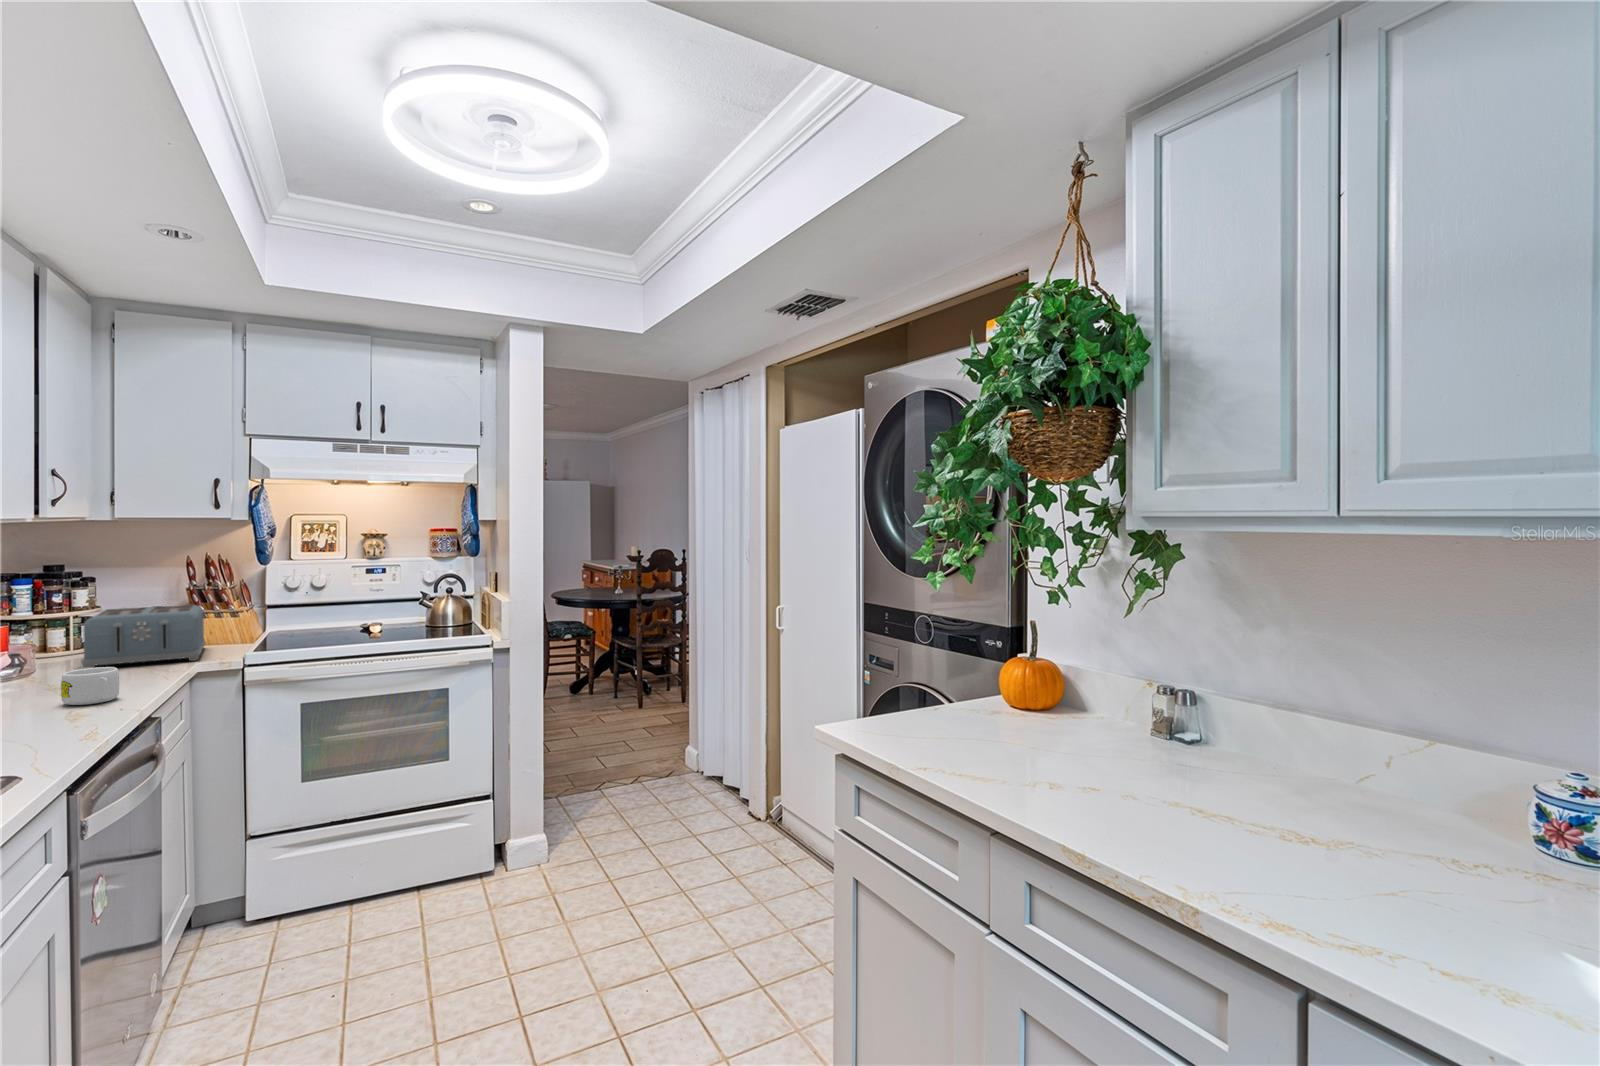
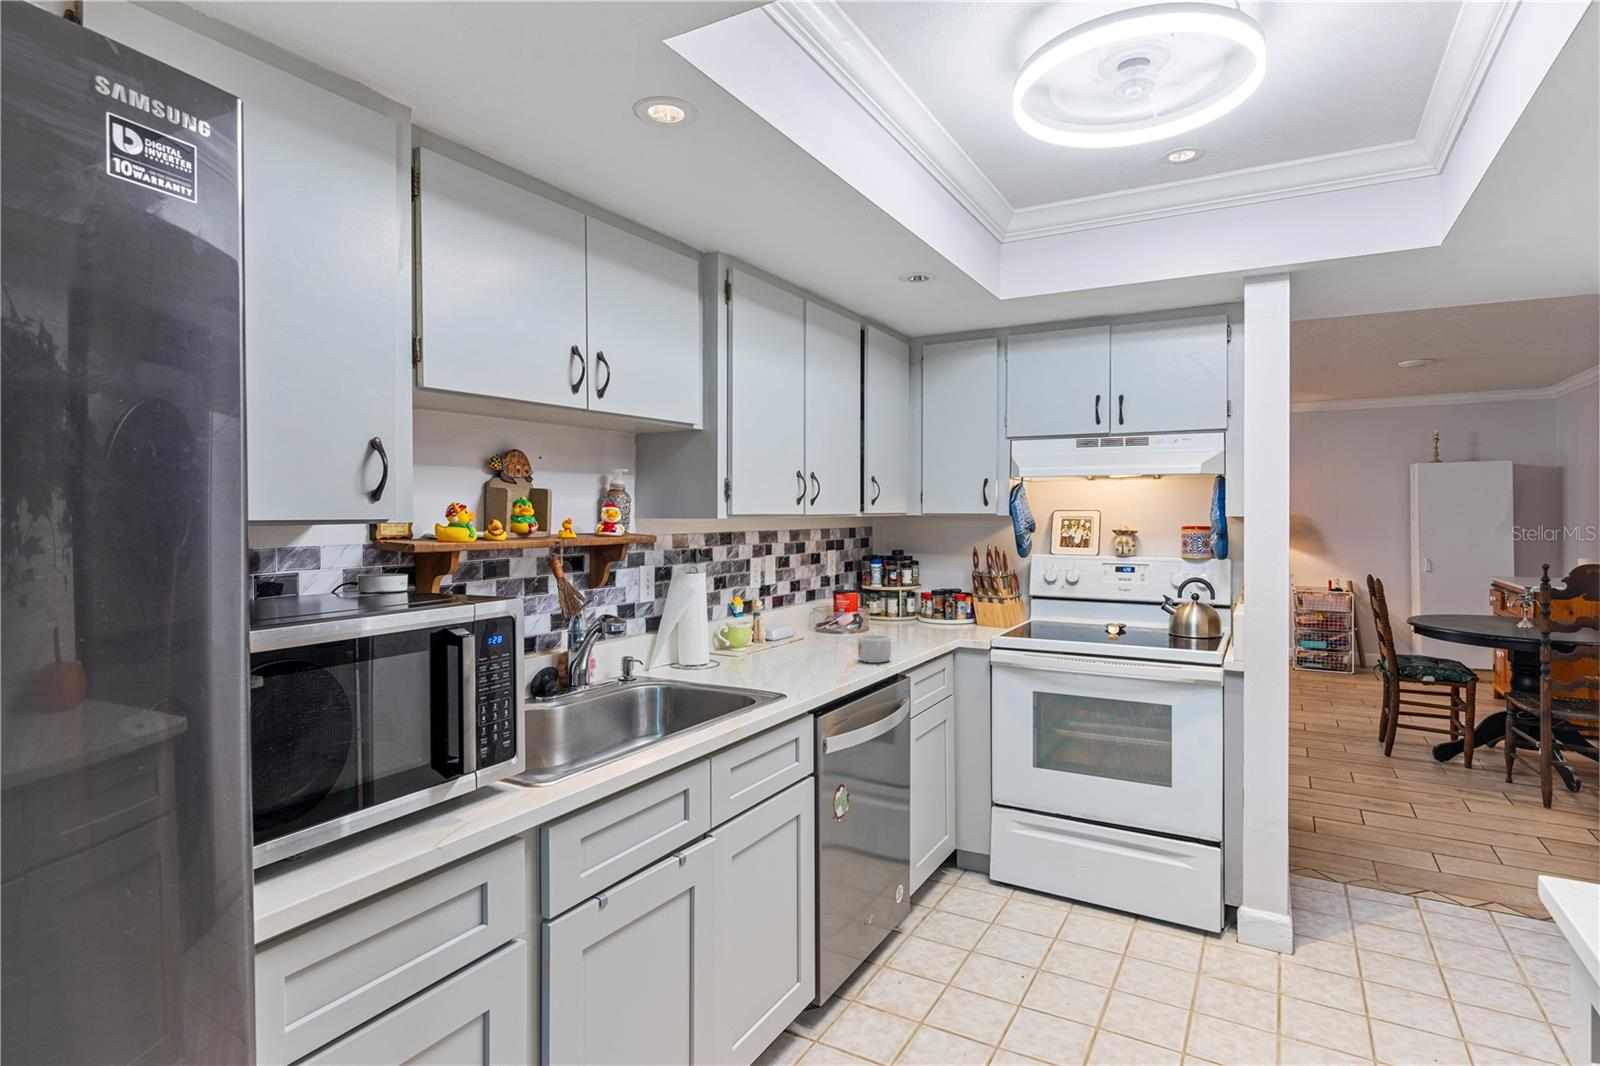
toaster: present [81,605,205,668] -> none [893,589,979,638]

